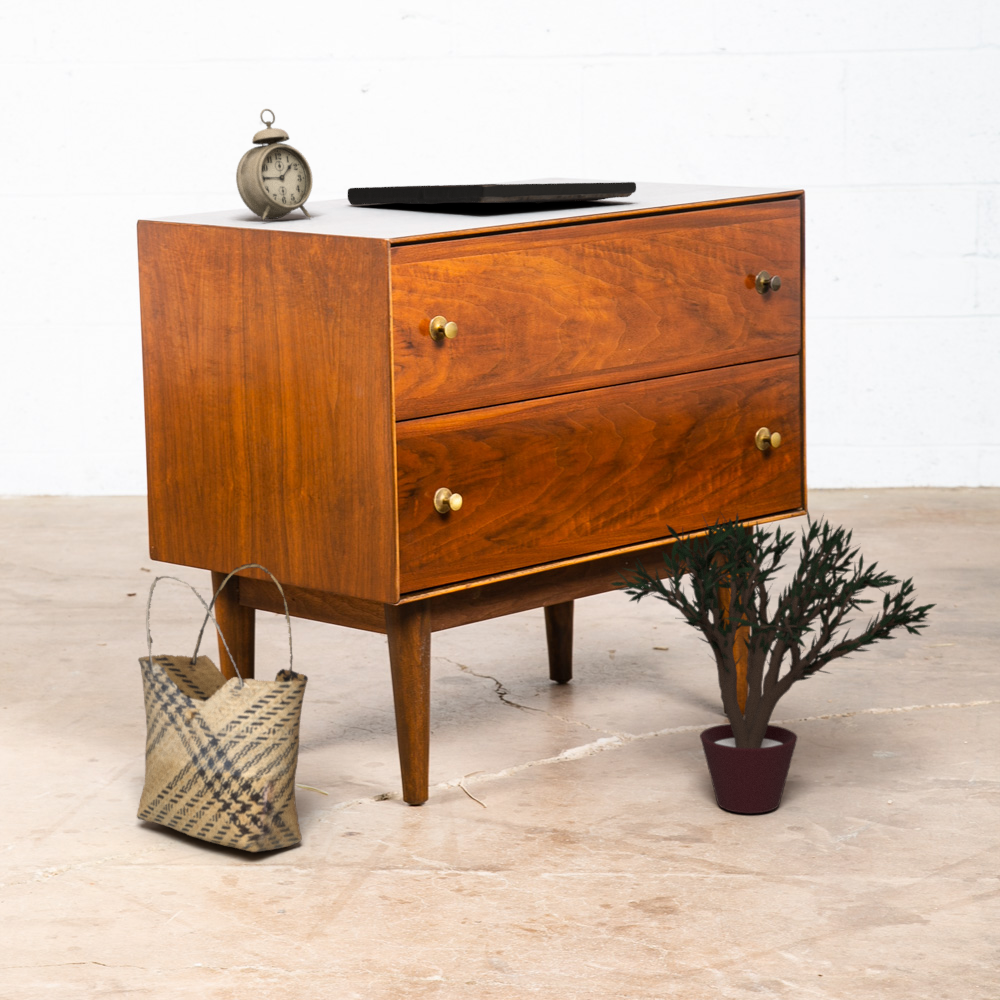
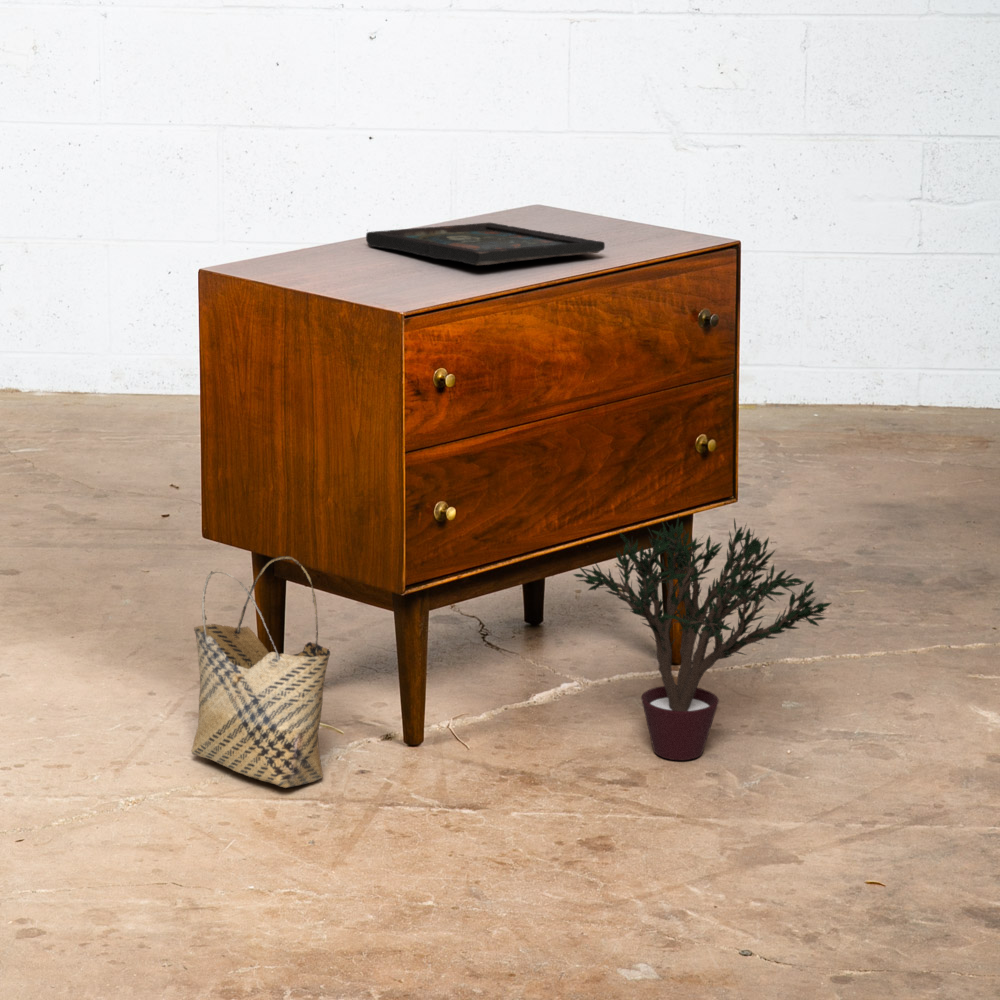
alarm clock: present [236,109,312,220] -> none [277,180,339,274]

